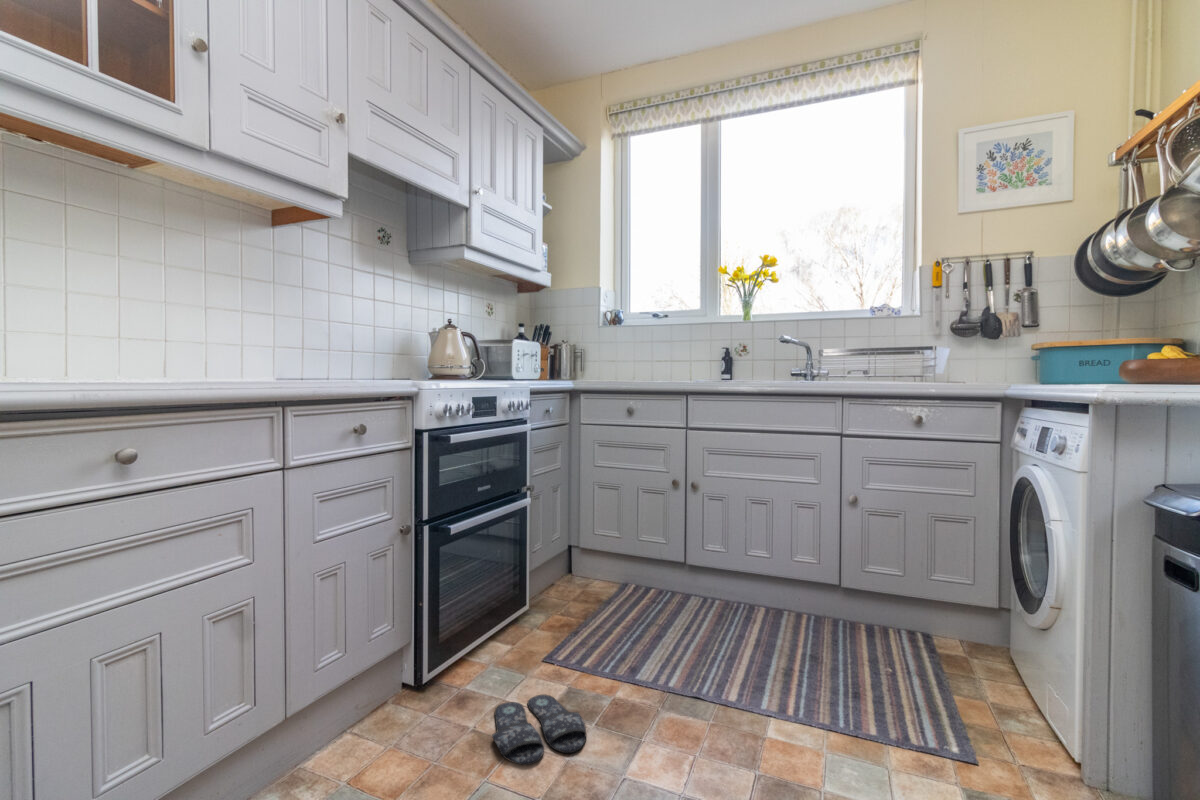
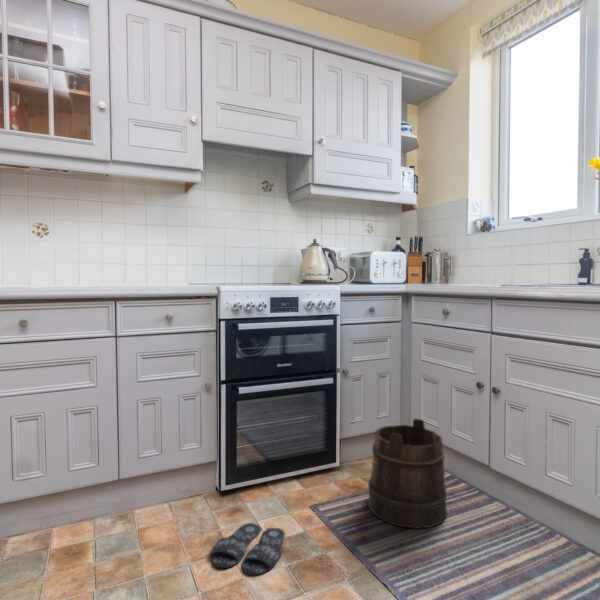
bucket: none [588,528,673,645] -> present [368,419,447,529]

